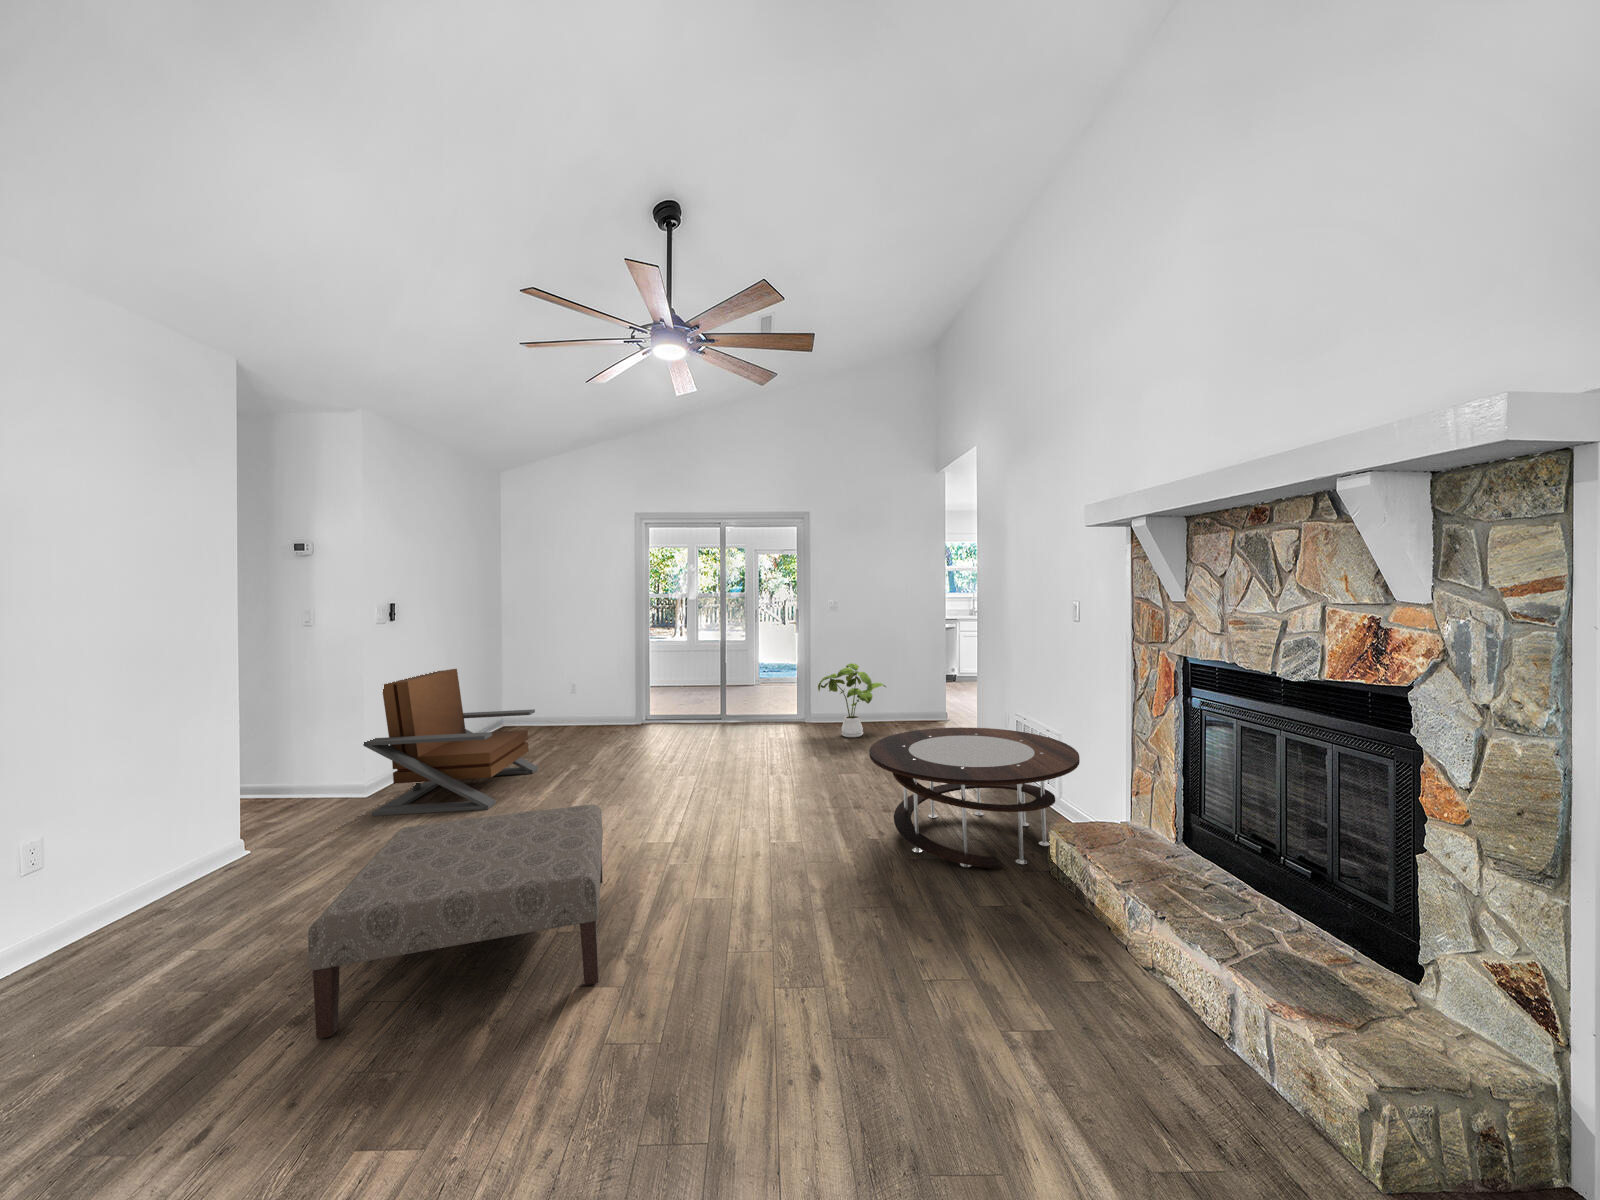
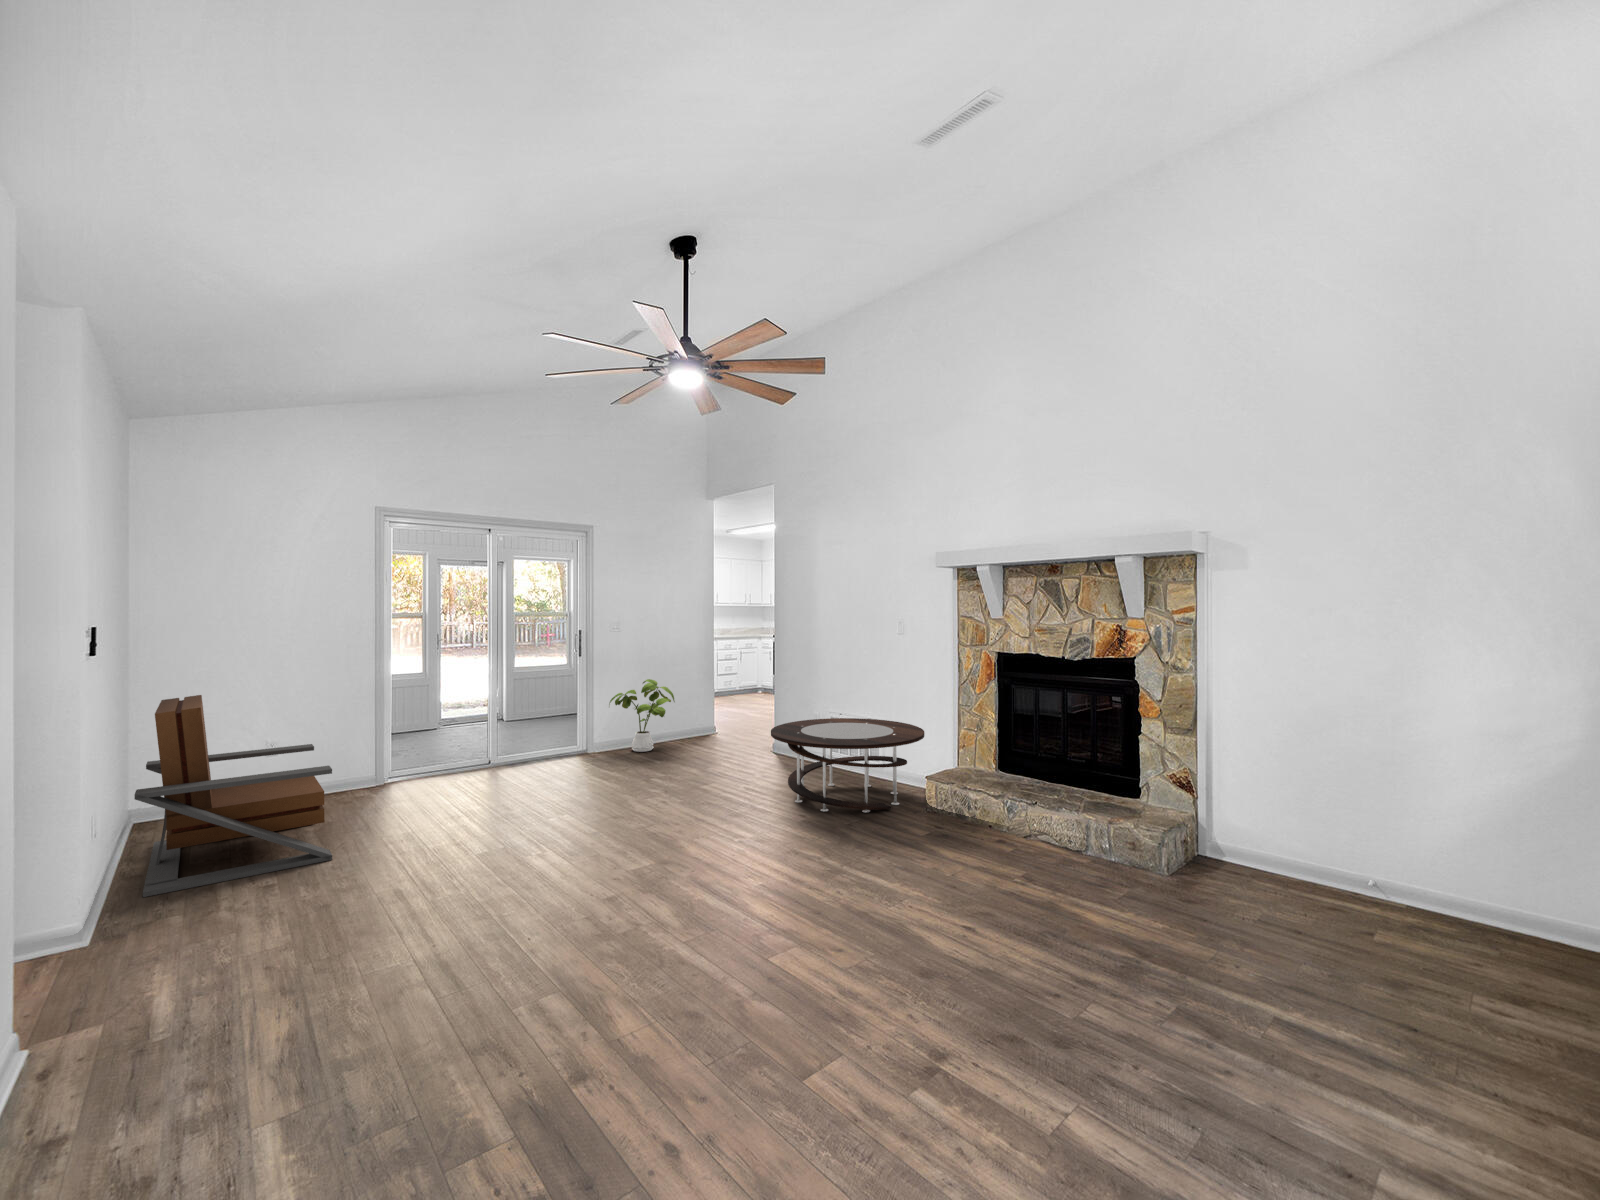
ottoman: present [308,804,603,1039] -> none [435,800,738,1010]

